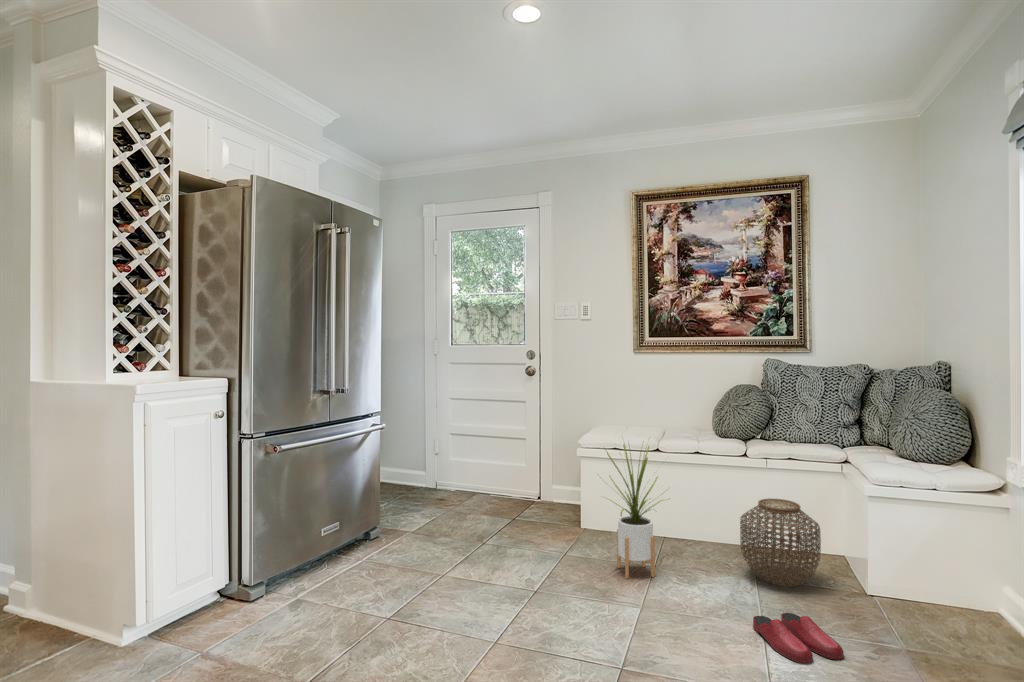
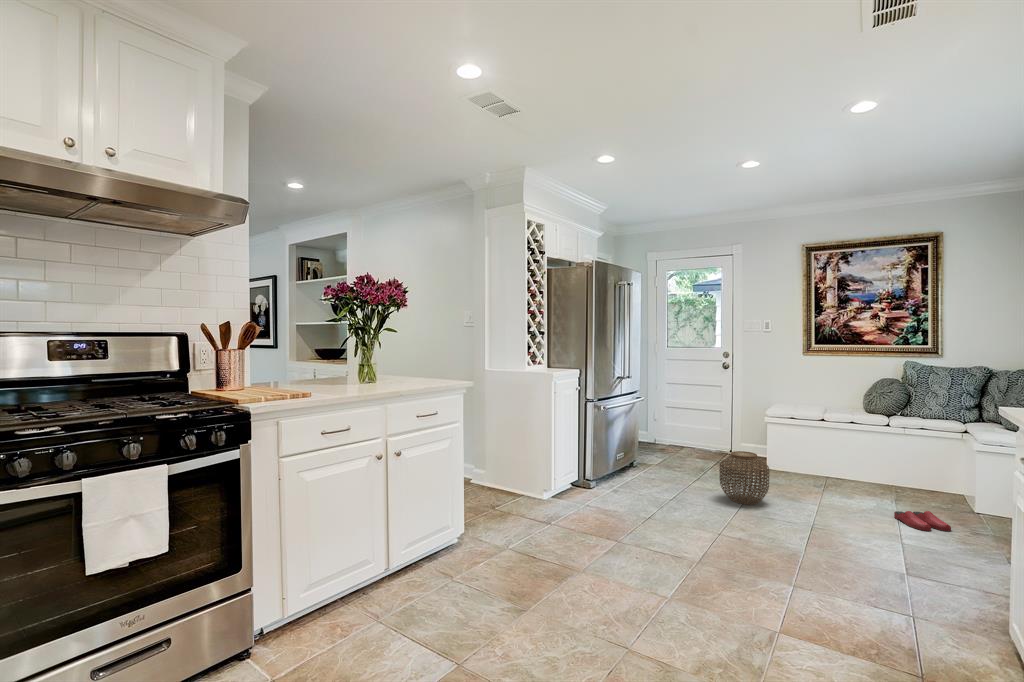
house plant: present [606,444,660,579] -> none [788,408,839,495]
woven basket: present [740,499,821,587] -> present [719,451,769,505]

